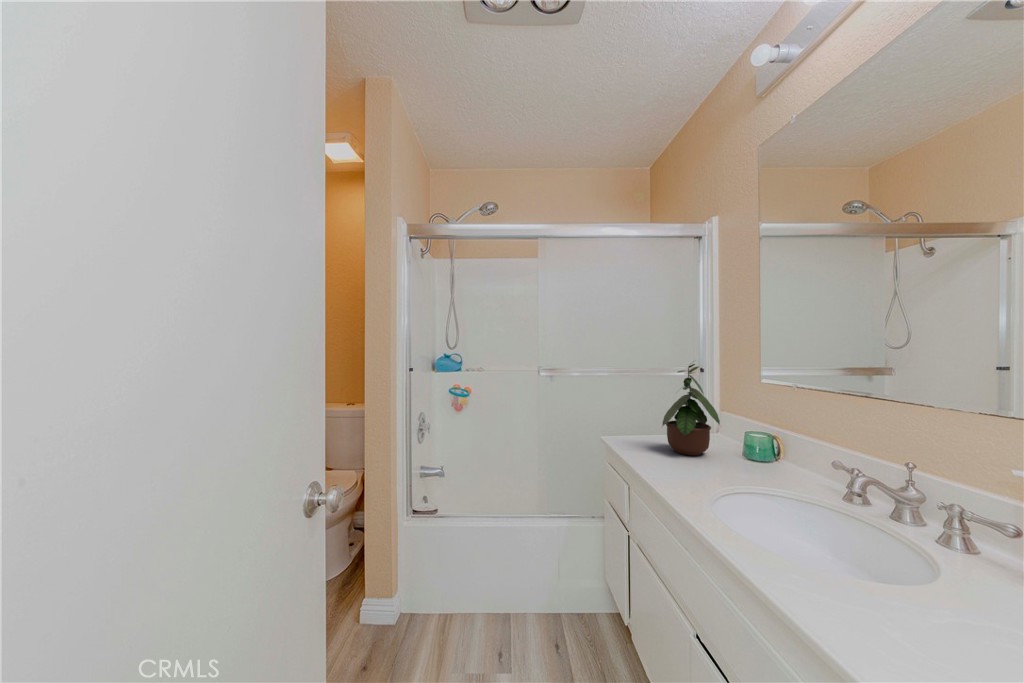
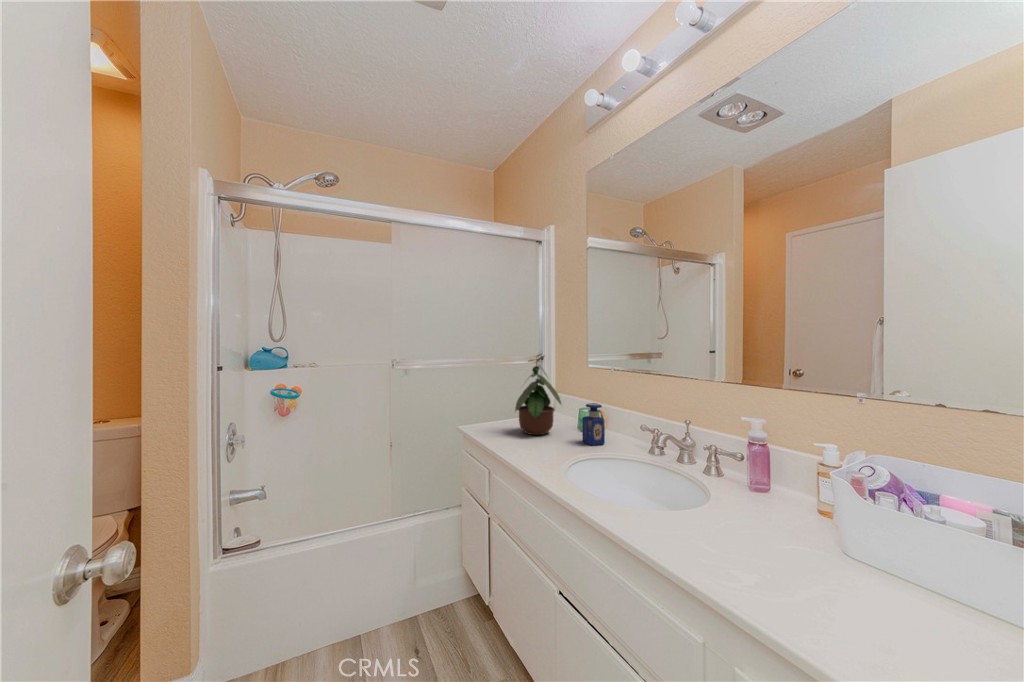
perfume bottle: none [746,425,777,477] -> present [582,403,605,445]

